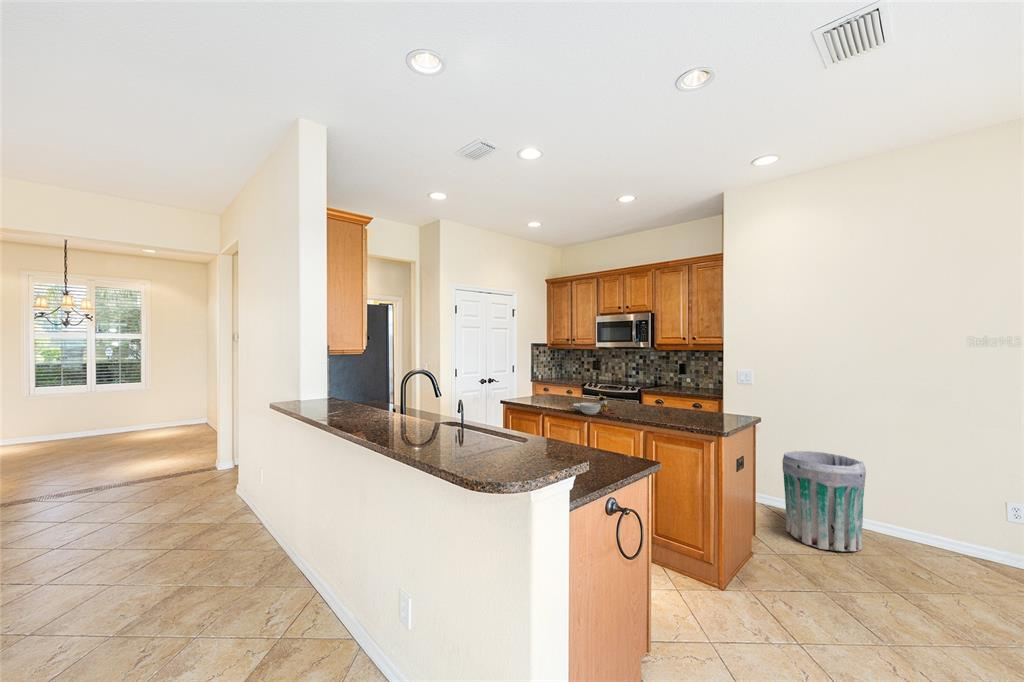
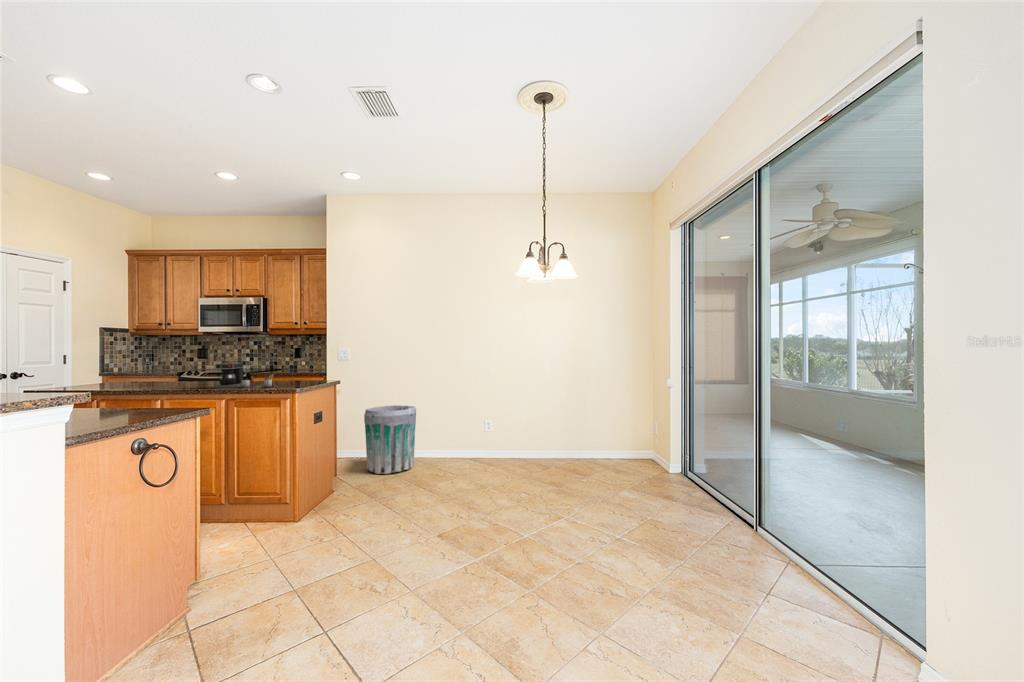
coffee maker: none [635,392,692,425] -> present [215,362,274,389]
cutting board: present [573,394,615,416] -> none [138,369,196,390]

